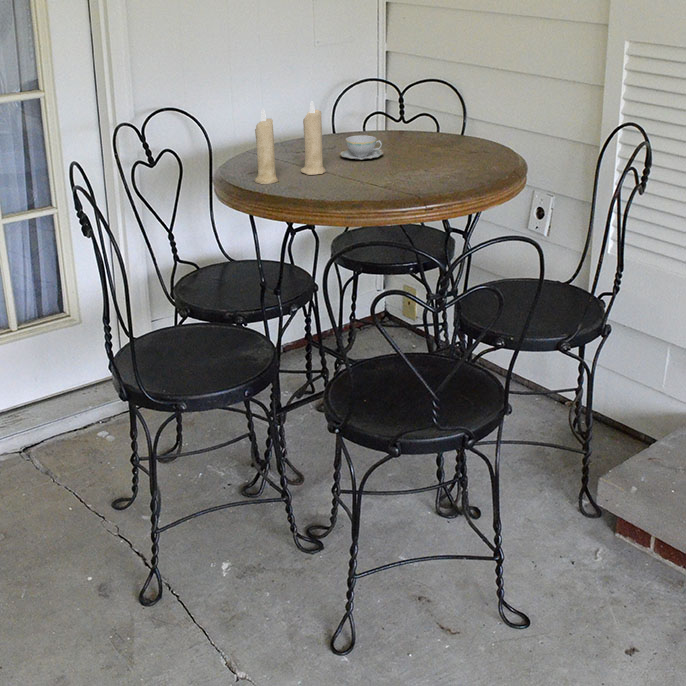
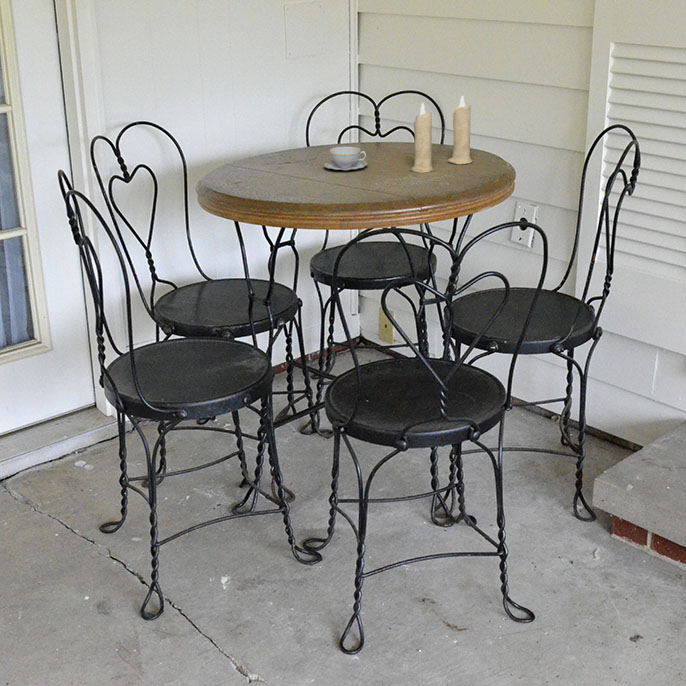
candle: present [254,102,326,184] -> present [410,96,472,173]

